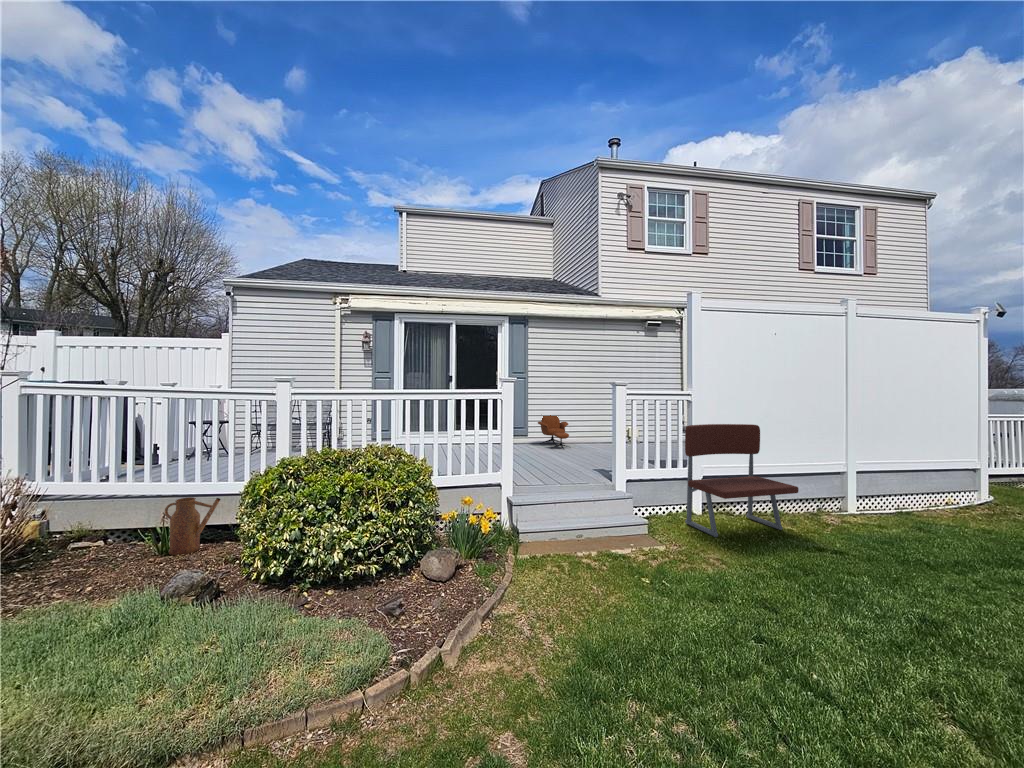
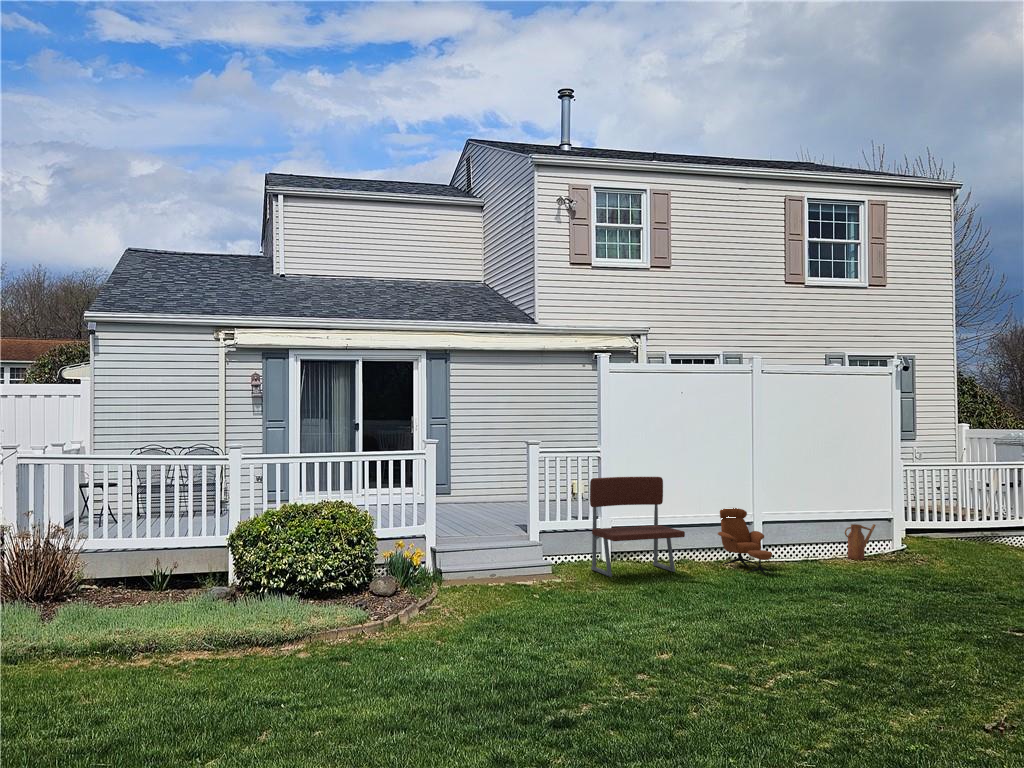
lounge chair: present [538,415,569,449] -> present [718,508,773,575]
watering can: present [165,497,220,555] -> present [845,524,876,560]

